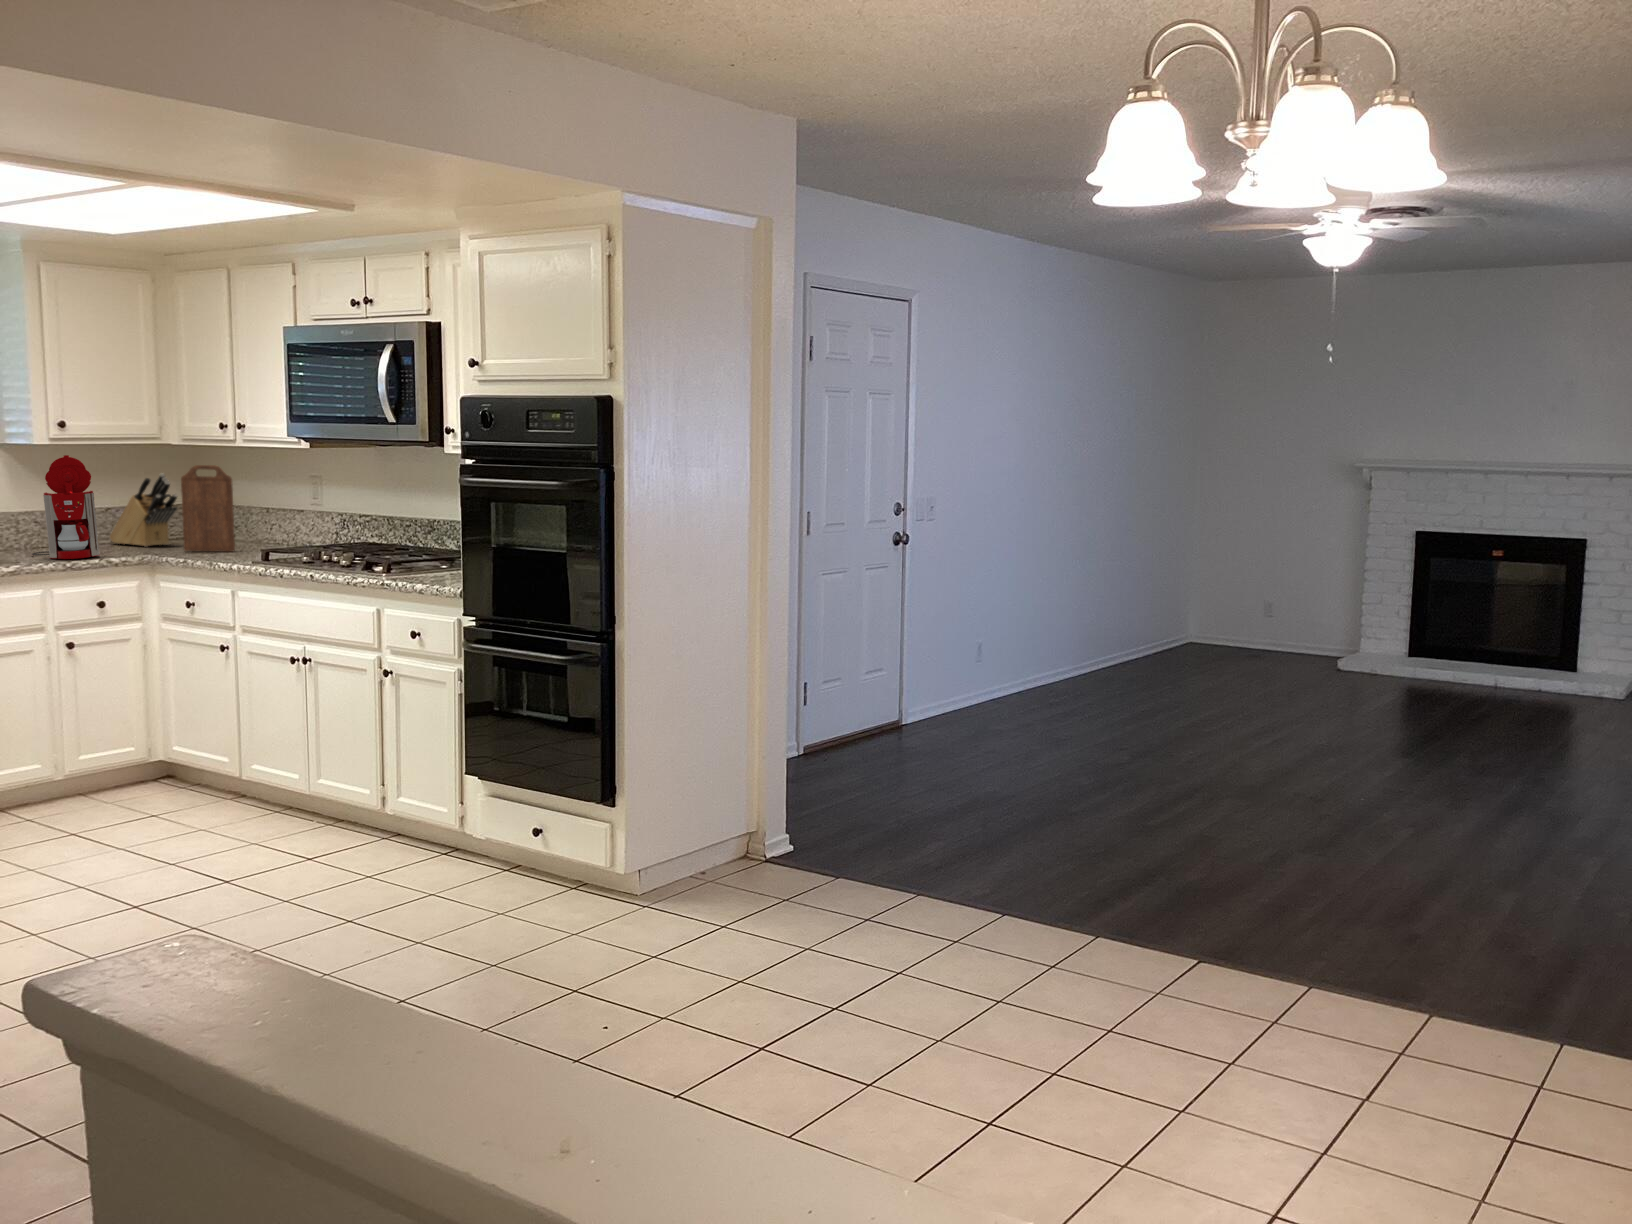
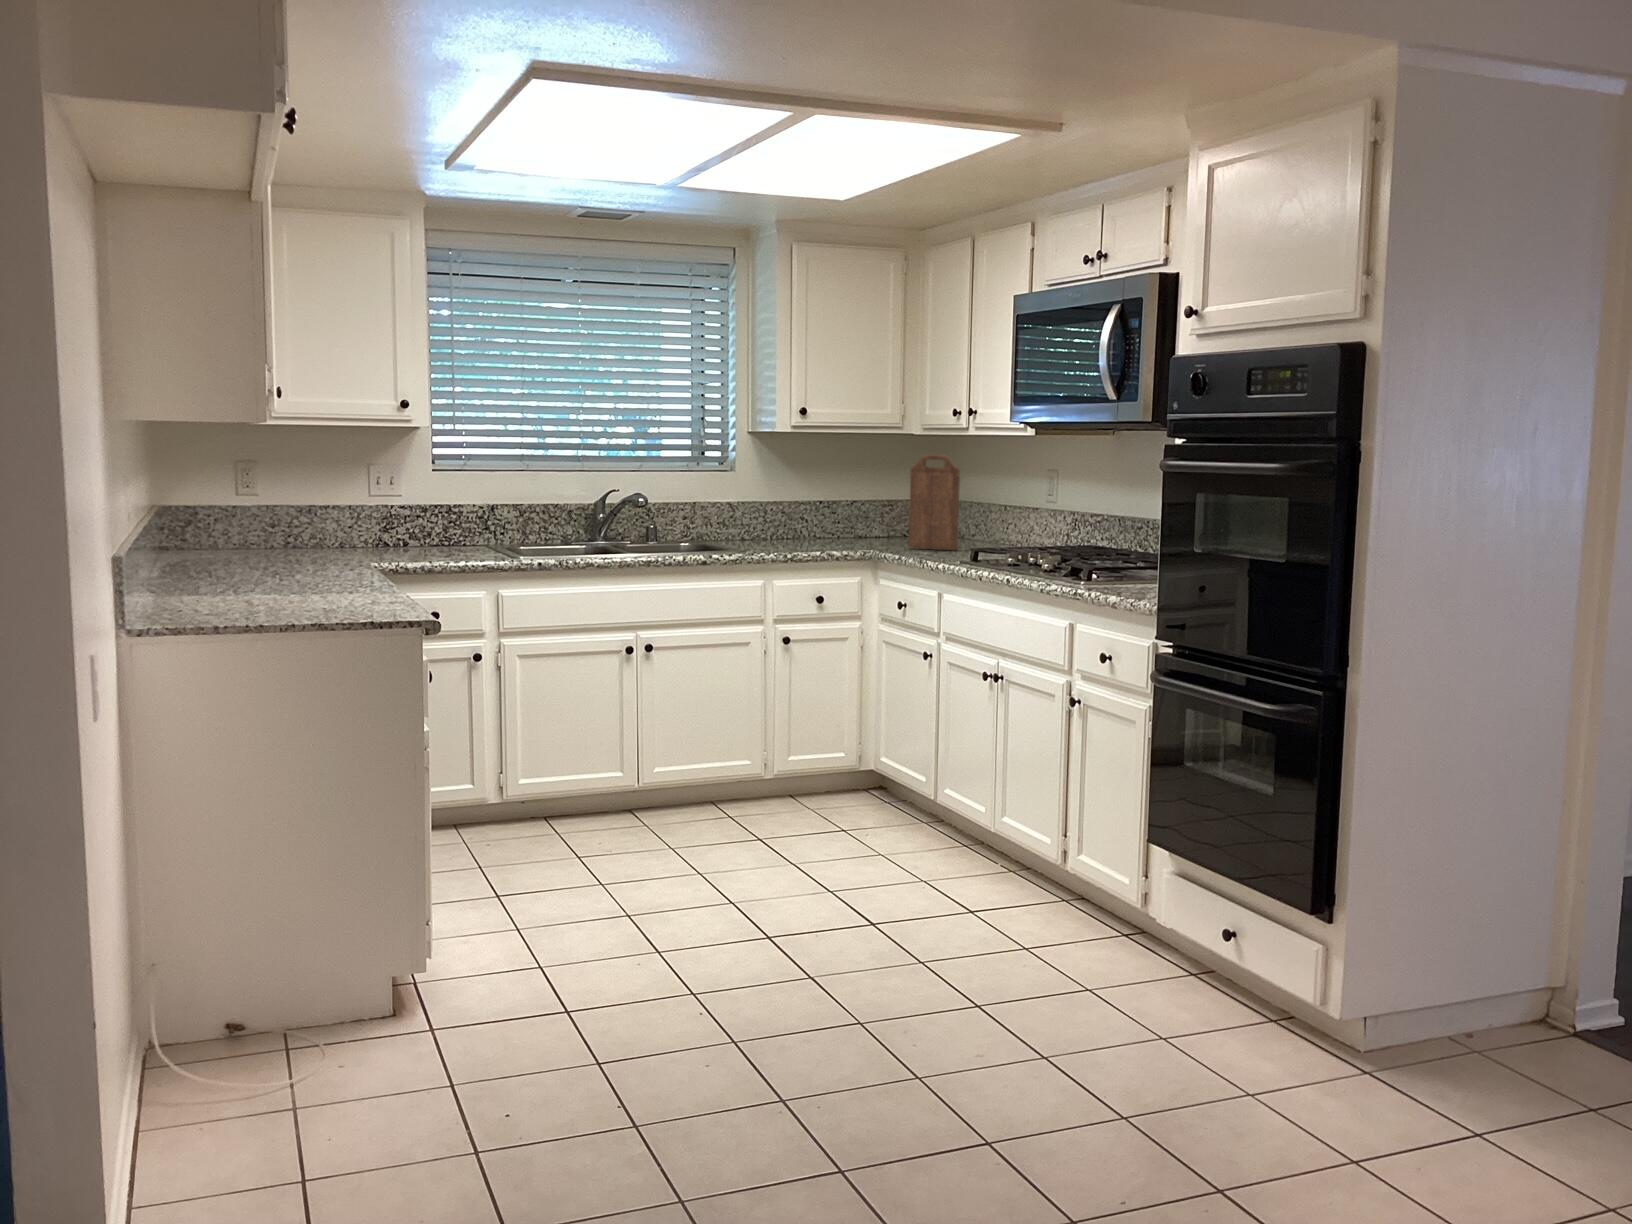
coffee maker: present [32,455,100,559] -> none [769,443,827,550]
knife block: present [110,473,177,547] -> none [852,465,913,542]

